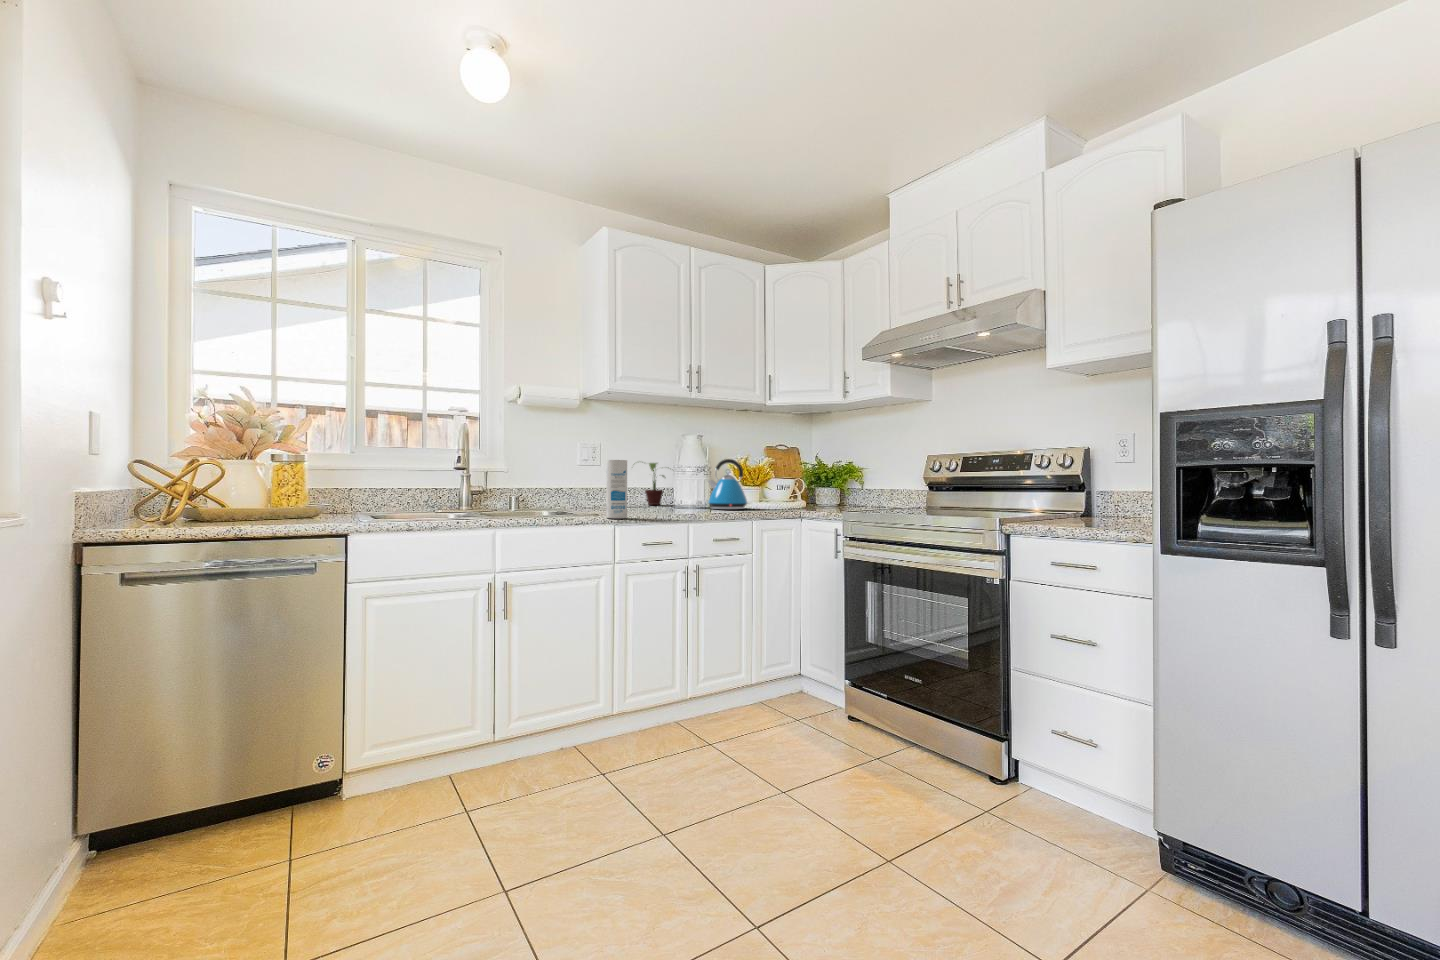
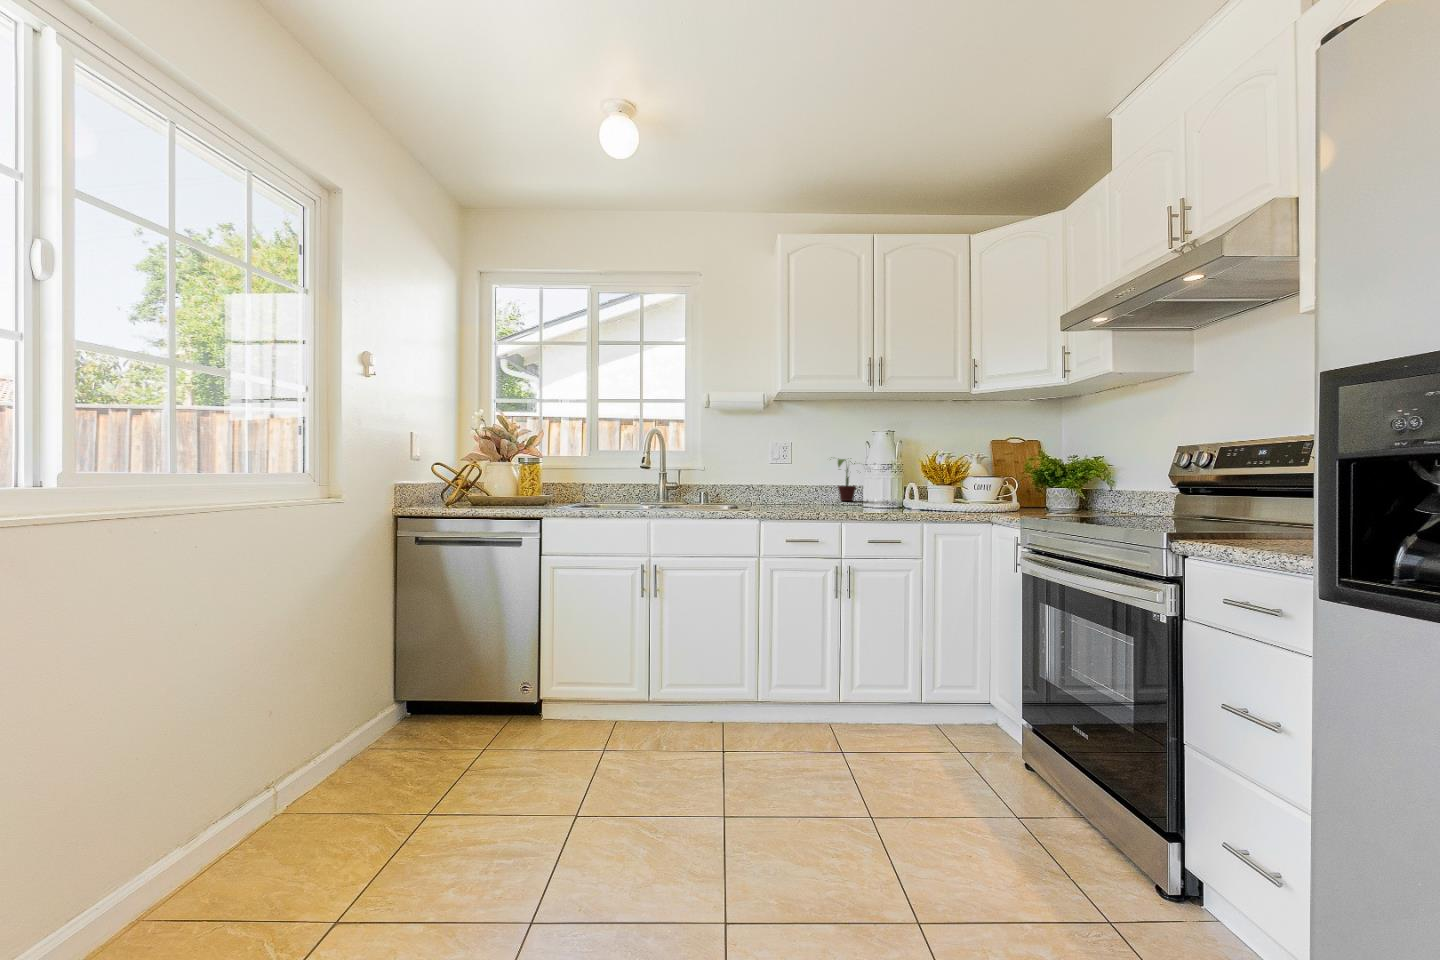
kettle: present [708,459,748,509] -> none [892,454,940,508]
canister: present [606,460,627,518] -> none [752,459,772,514]

